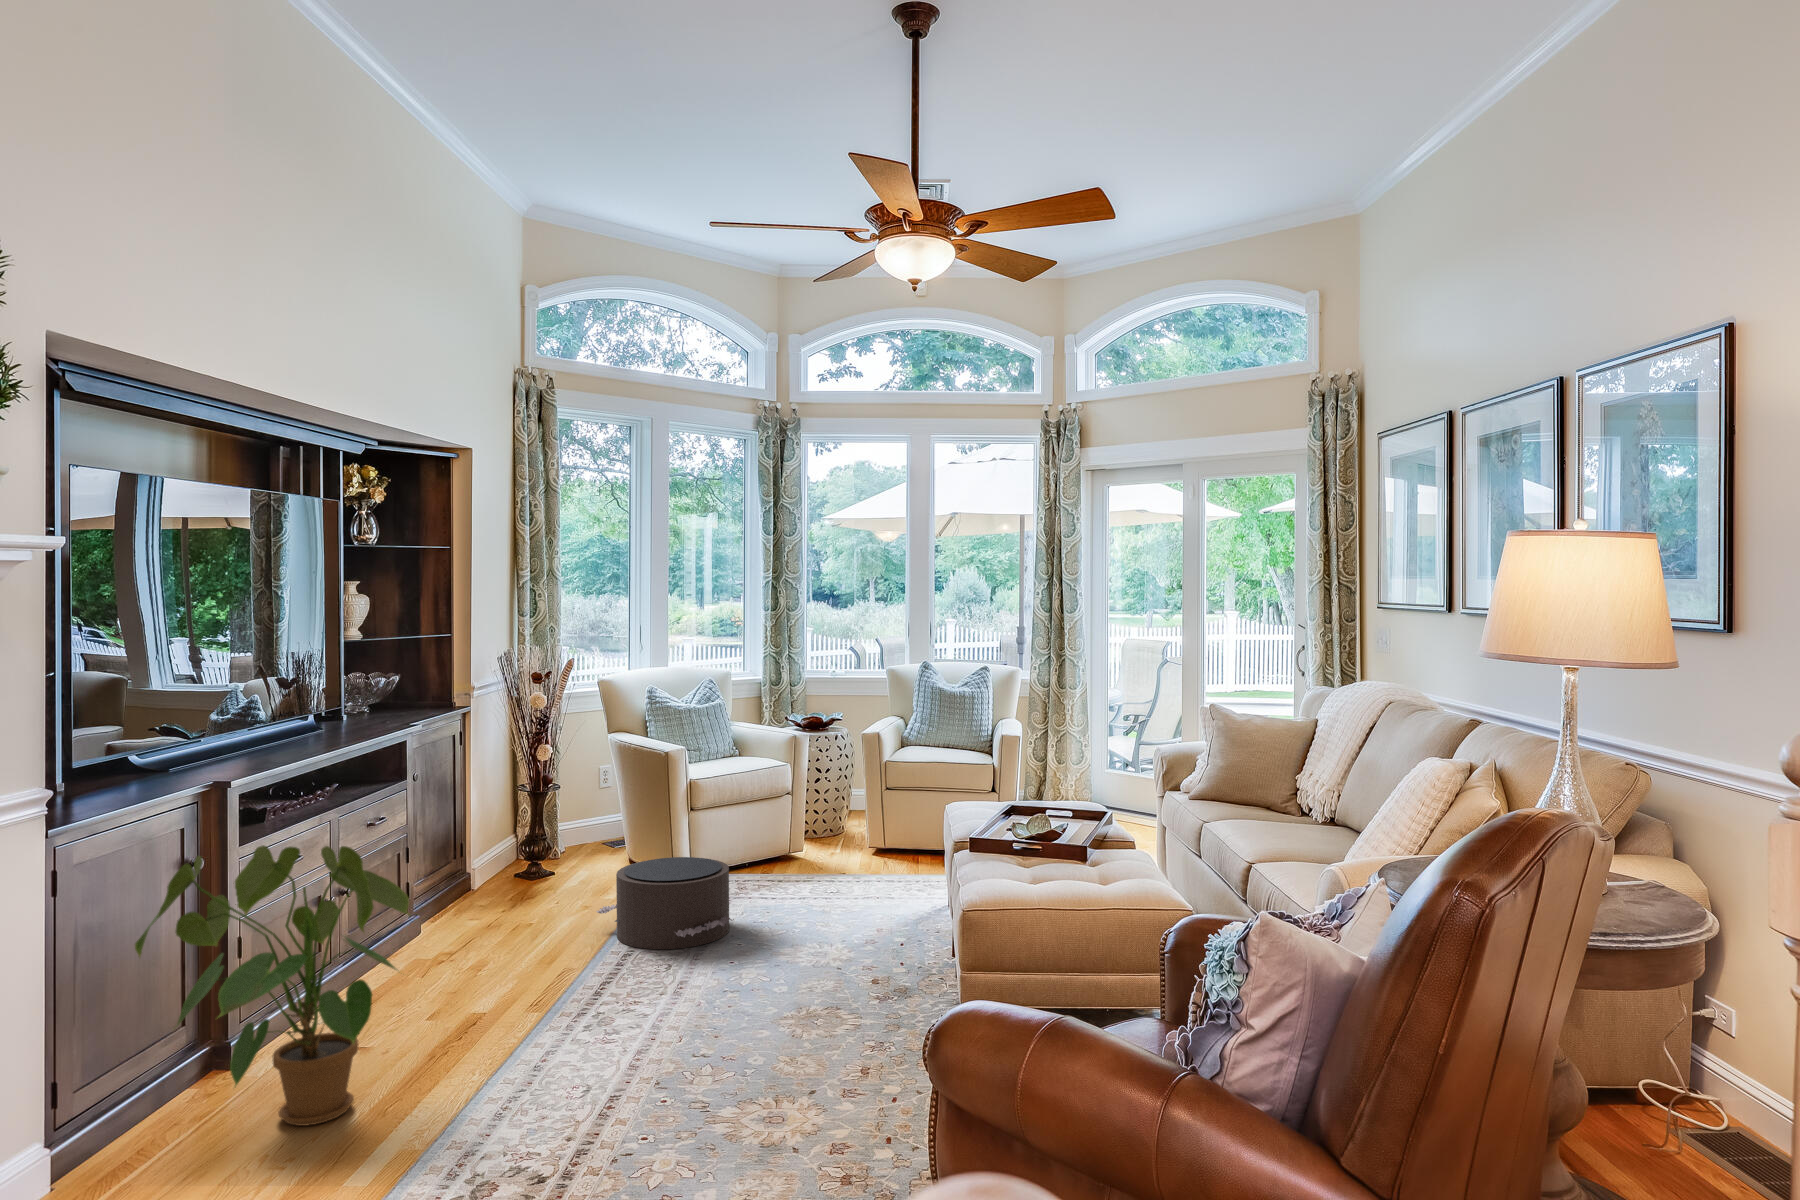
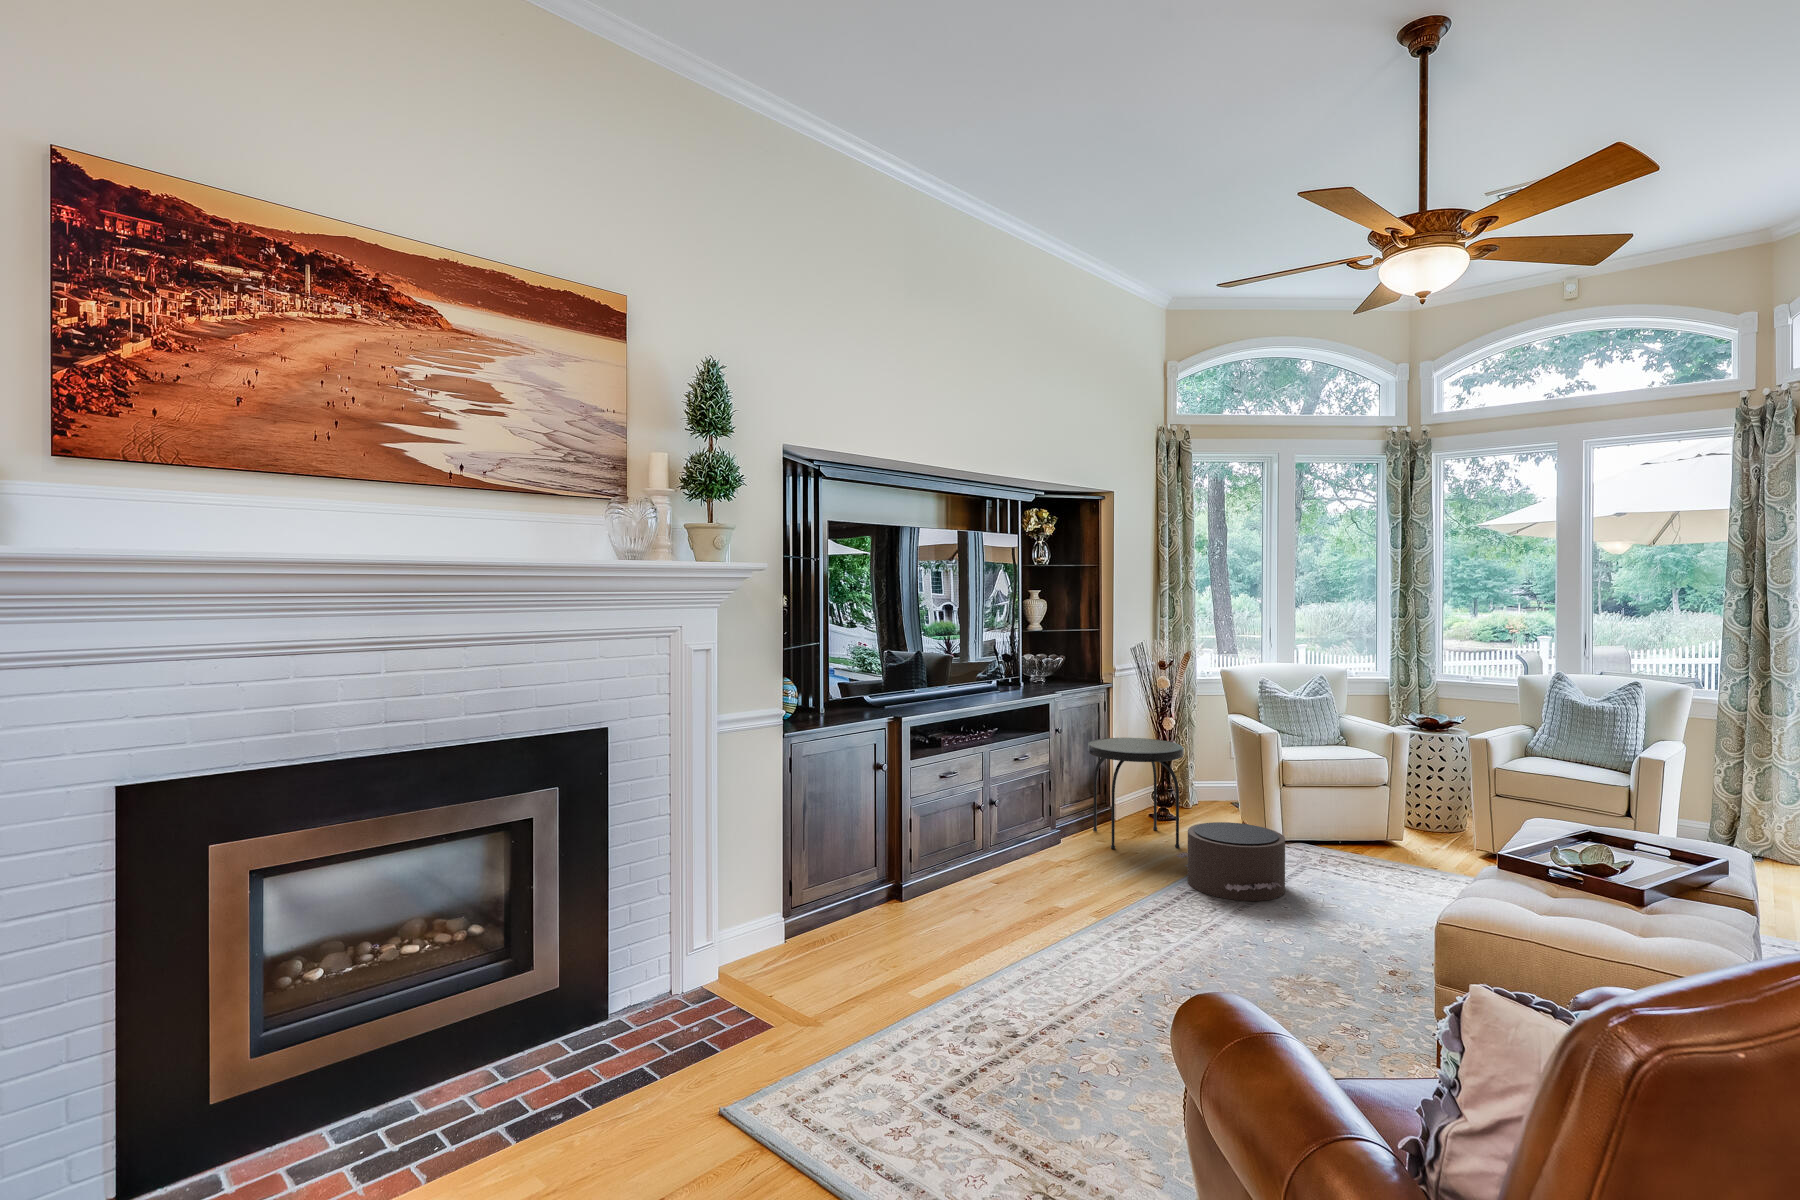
side table: none [454,772,583,923] -> present [1088,738,1184,849]
house plant: present [135,845,409,1126] -> none [838,766,1003,952]

